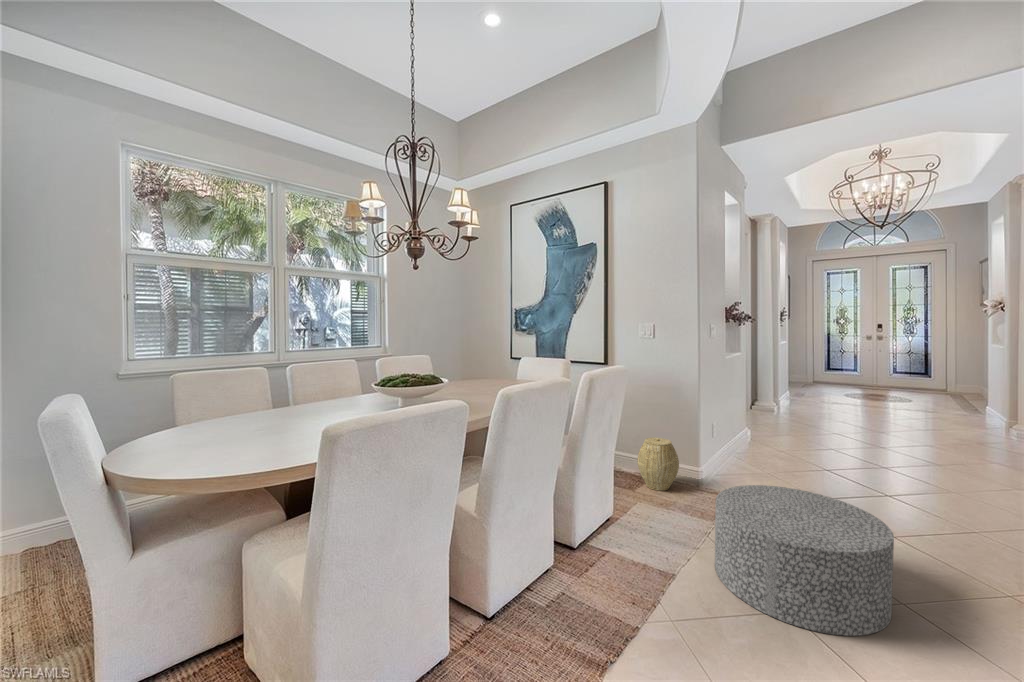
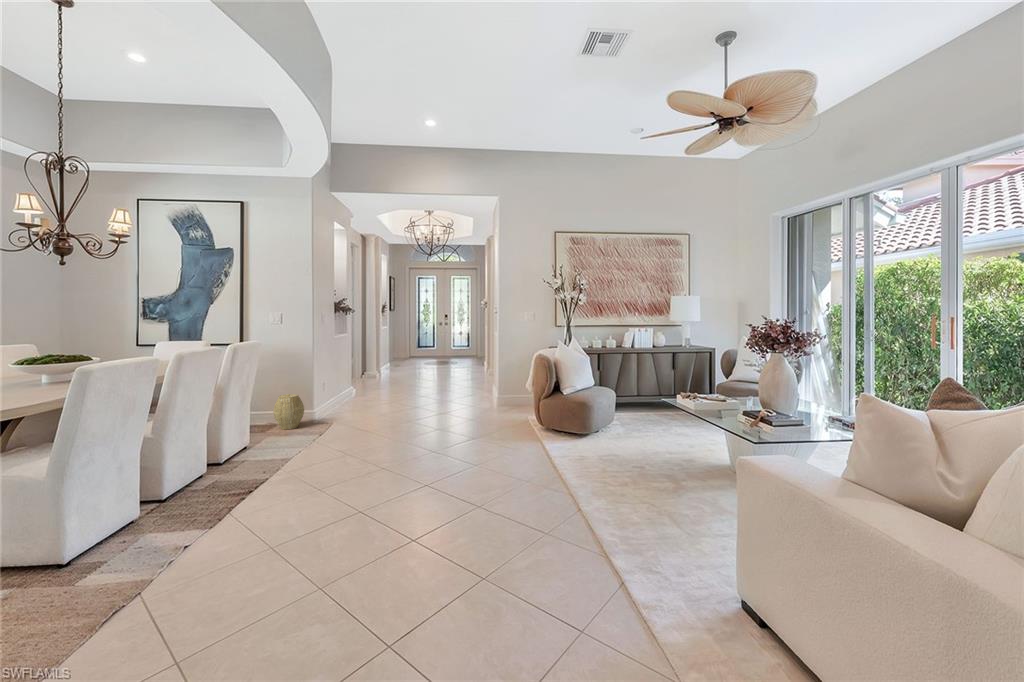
ottoman: present [715,485,894,636] -> none [322,404,400,458]

